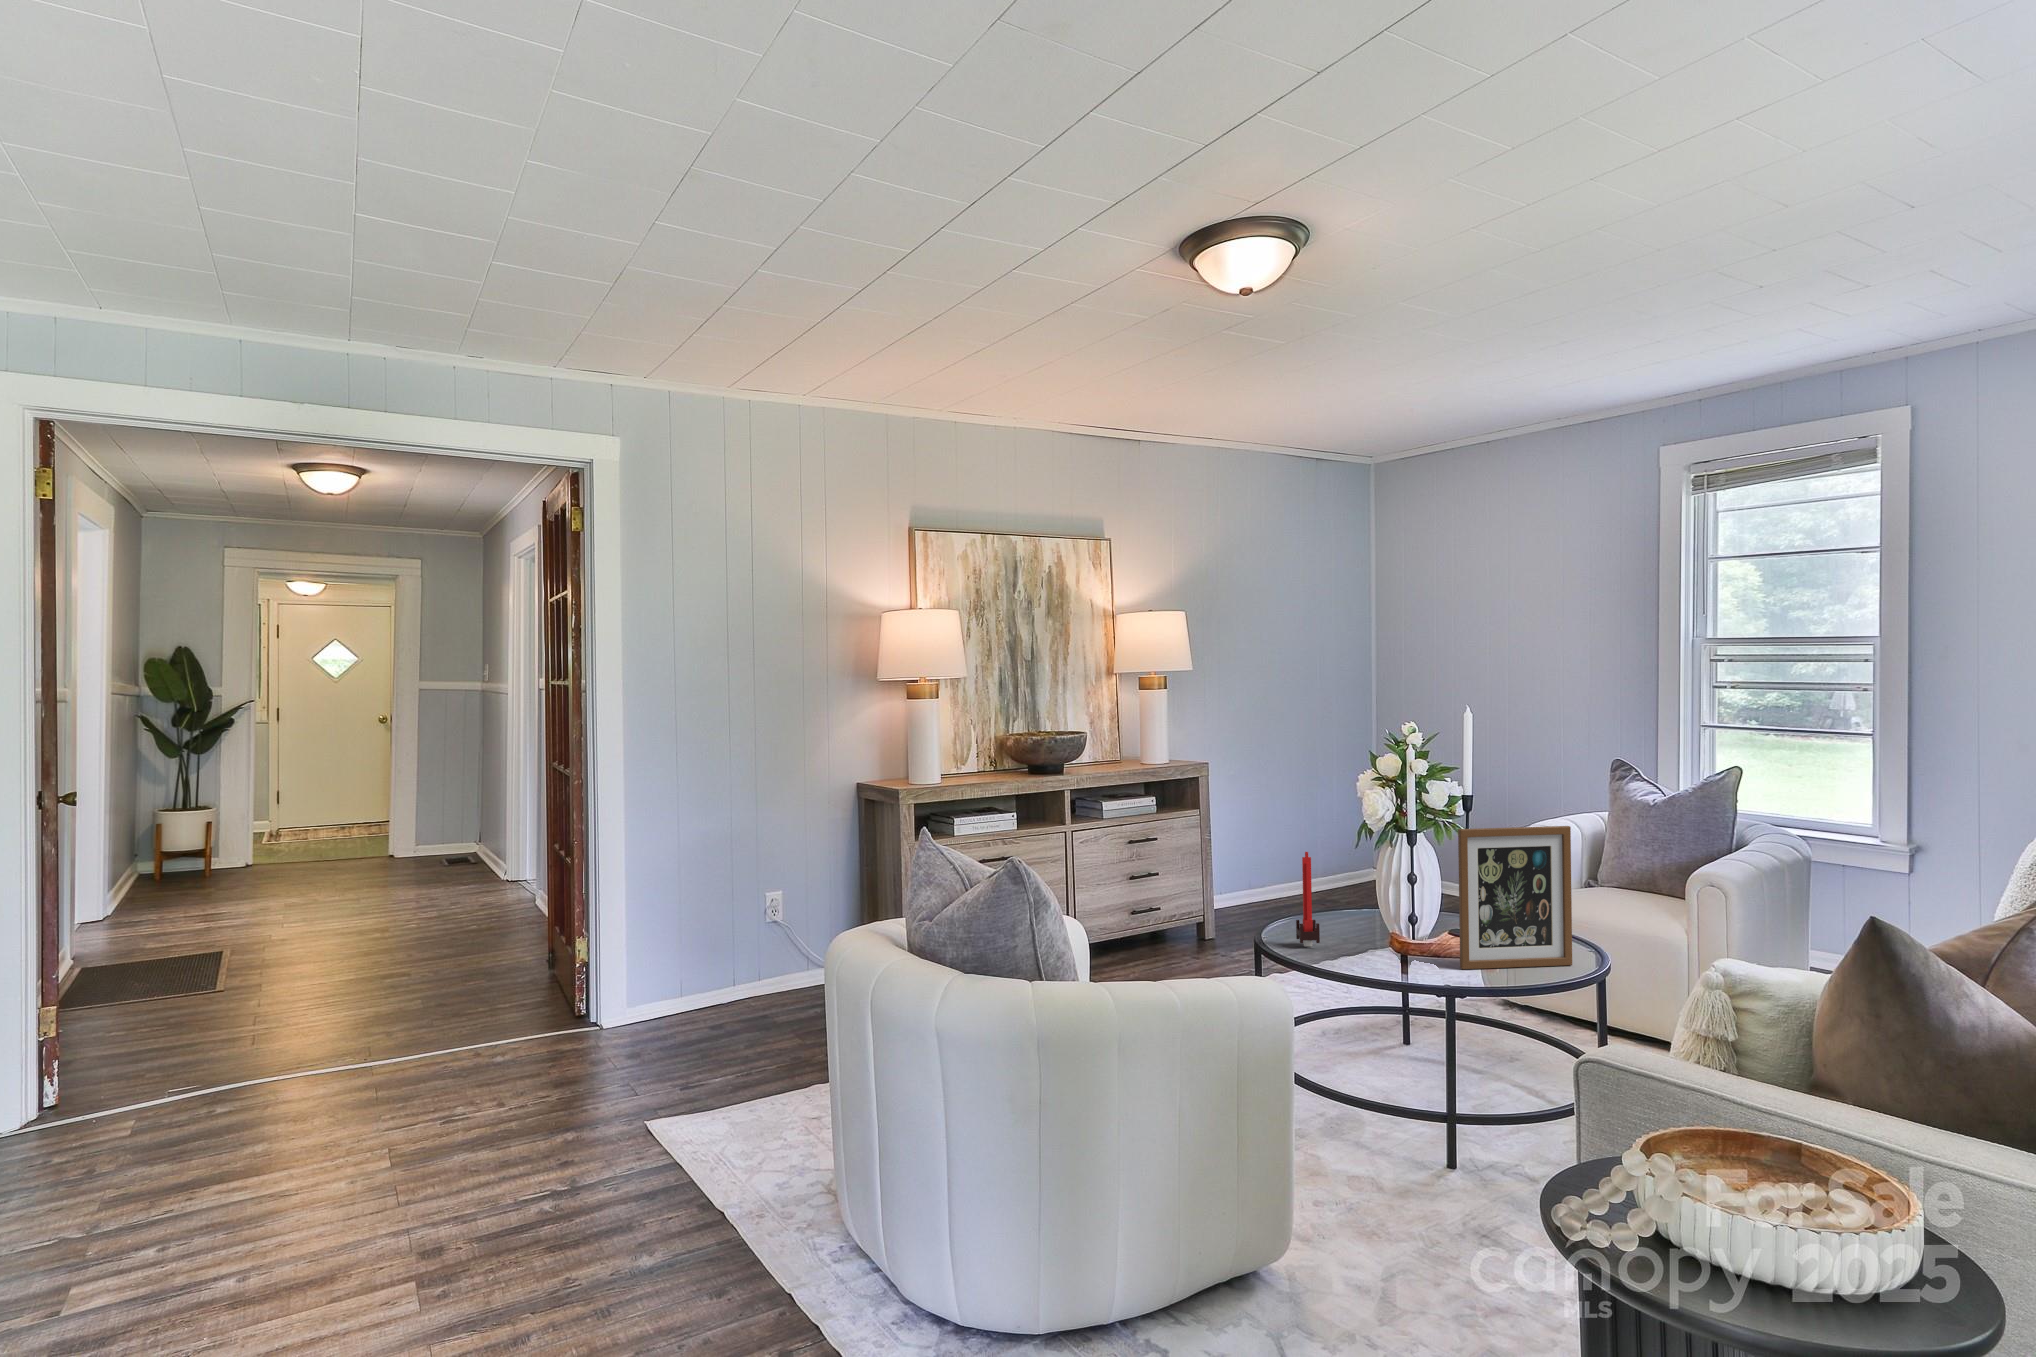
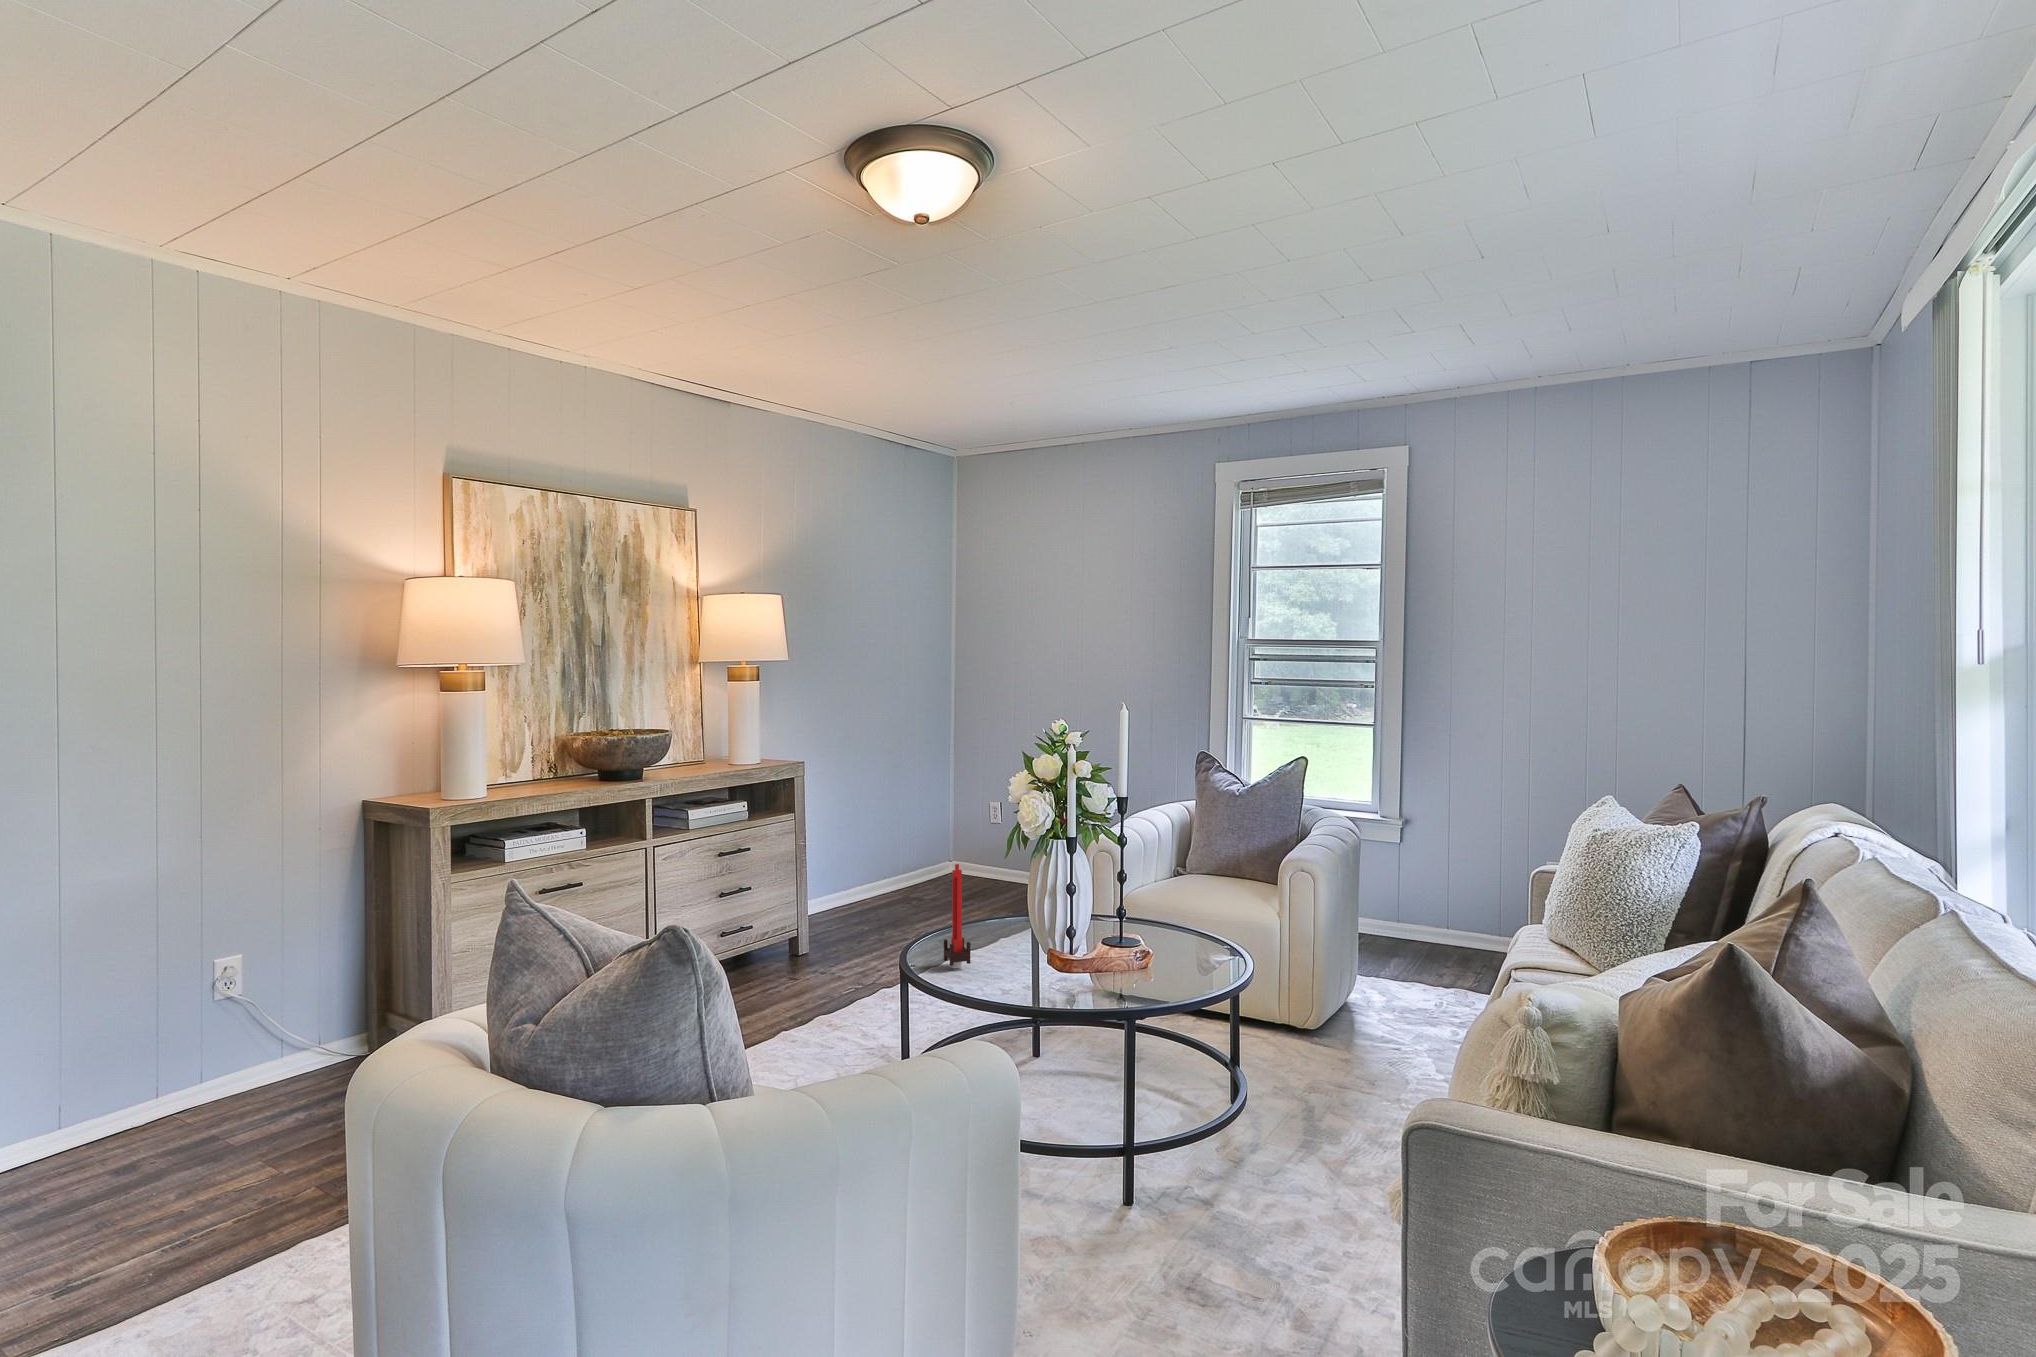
picture frame: present [1458,826,1572,969] -> none [1119,824,1217,980]

